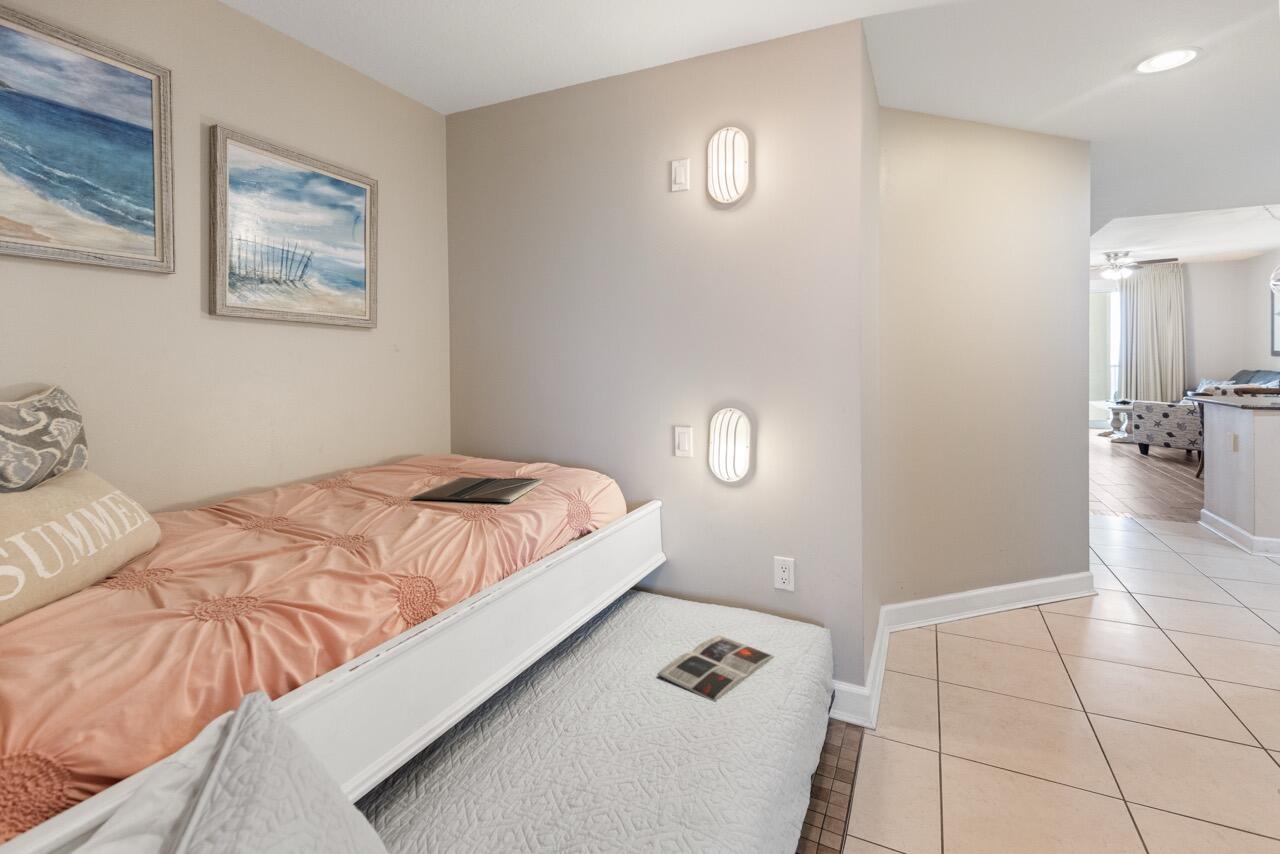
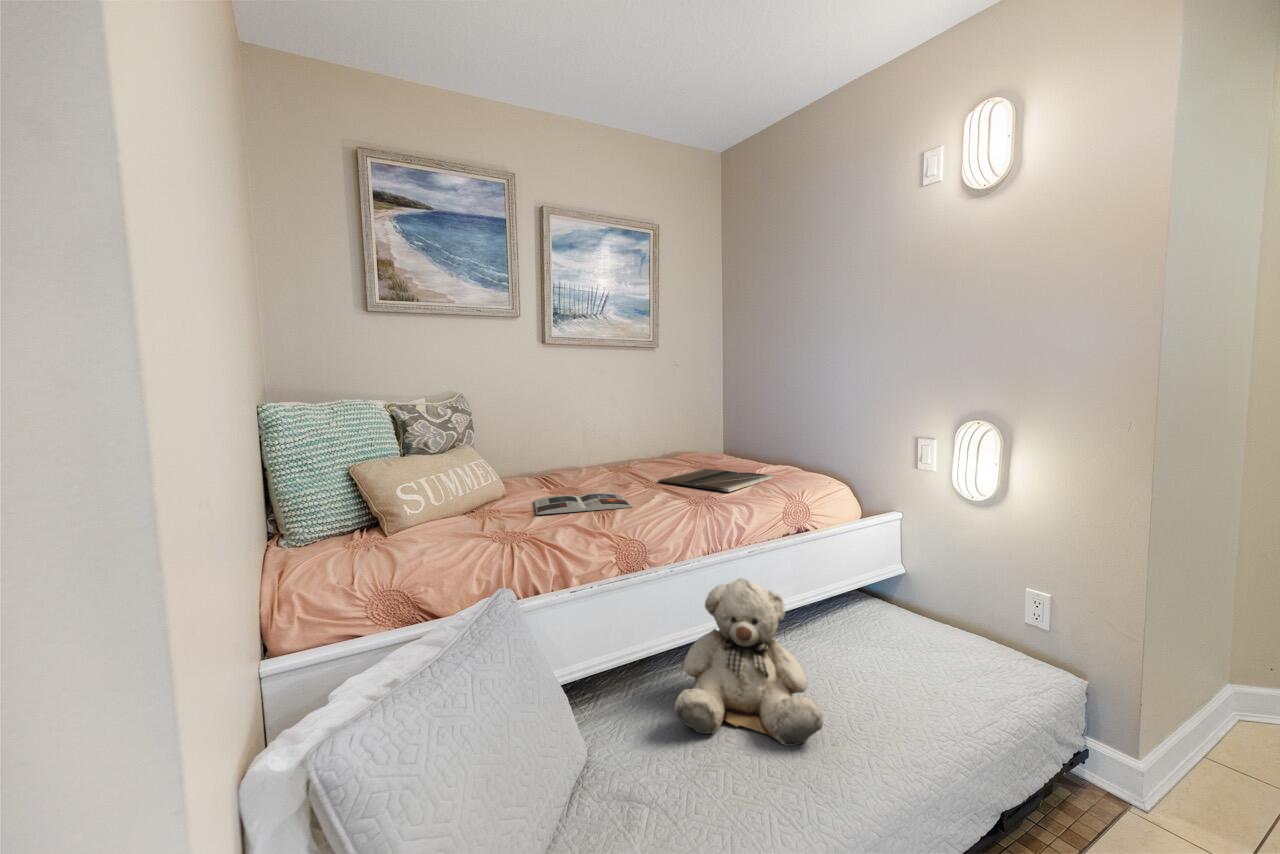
teddy bear: none [502,598,668,791] -> present [675,578,823,746]
magazine: present [658,635,774,701] -> present [534,493,632,515]

